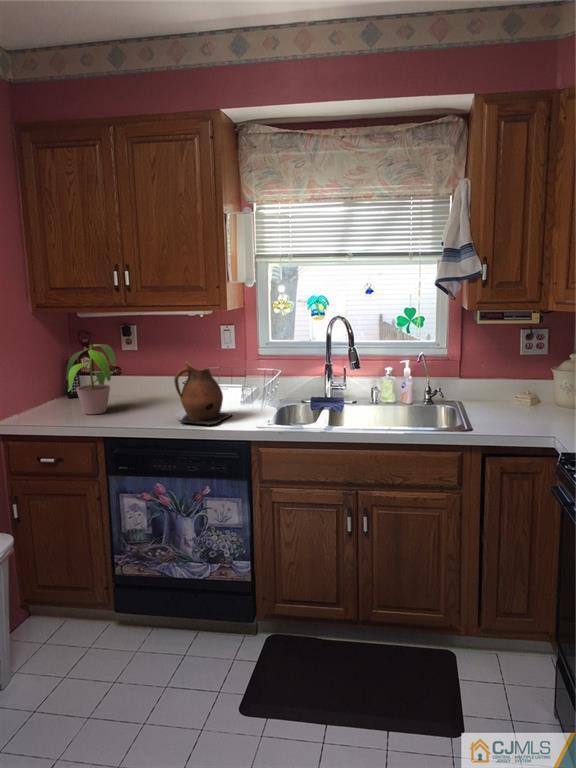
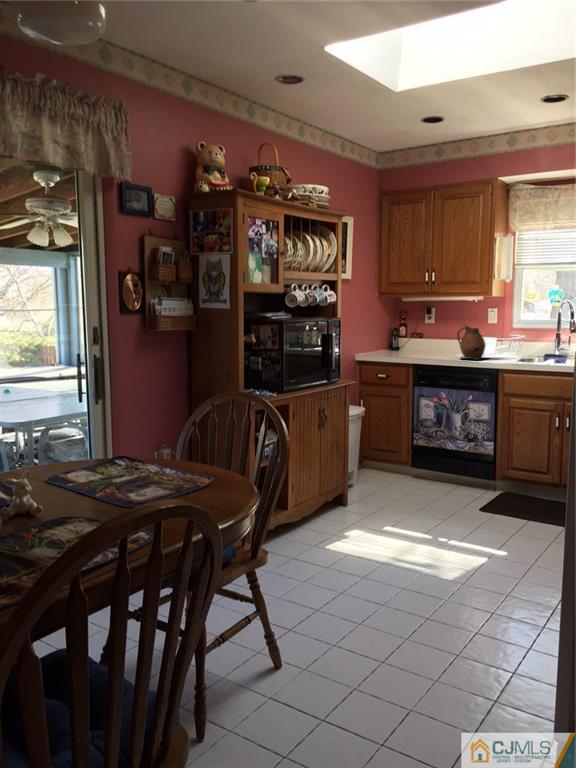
potted plant: present [66,344,116,414] -> none [387,315,429,355]

